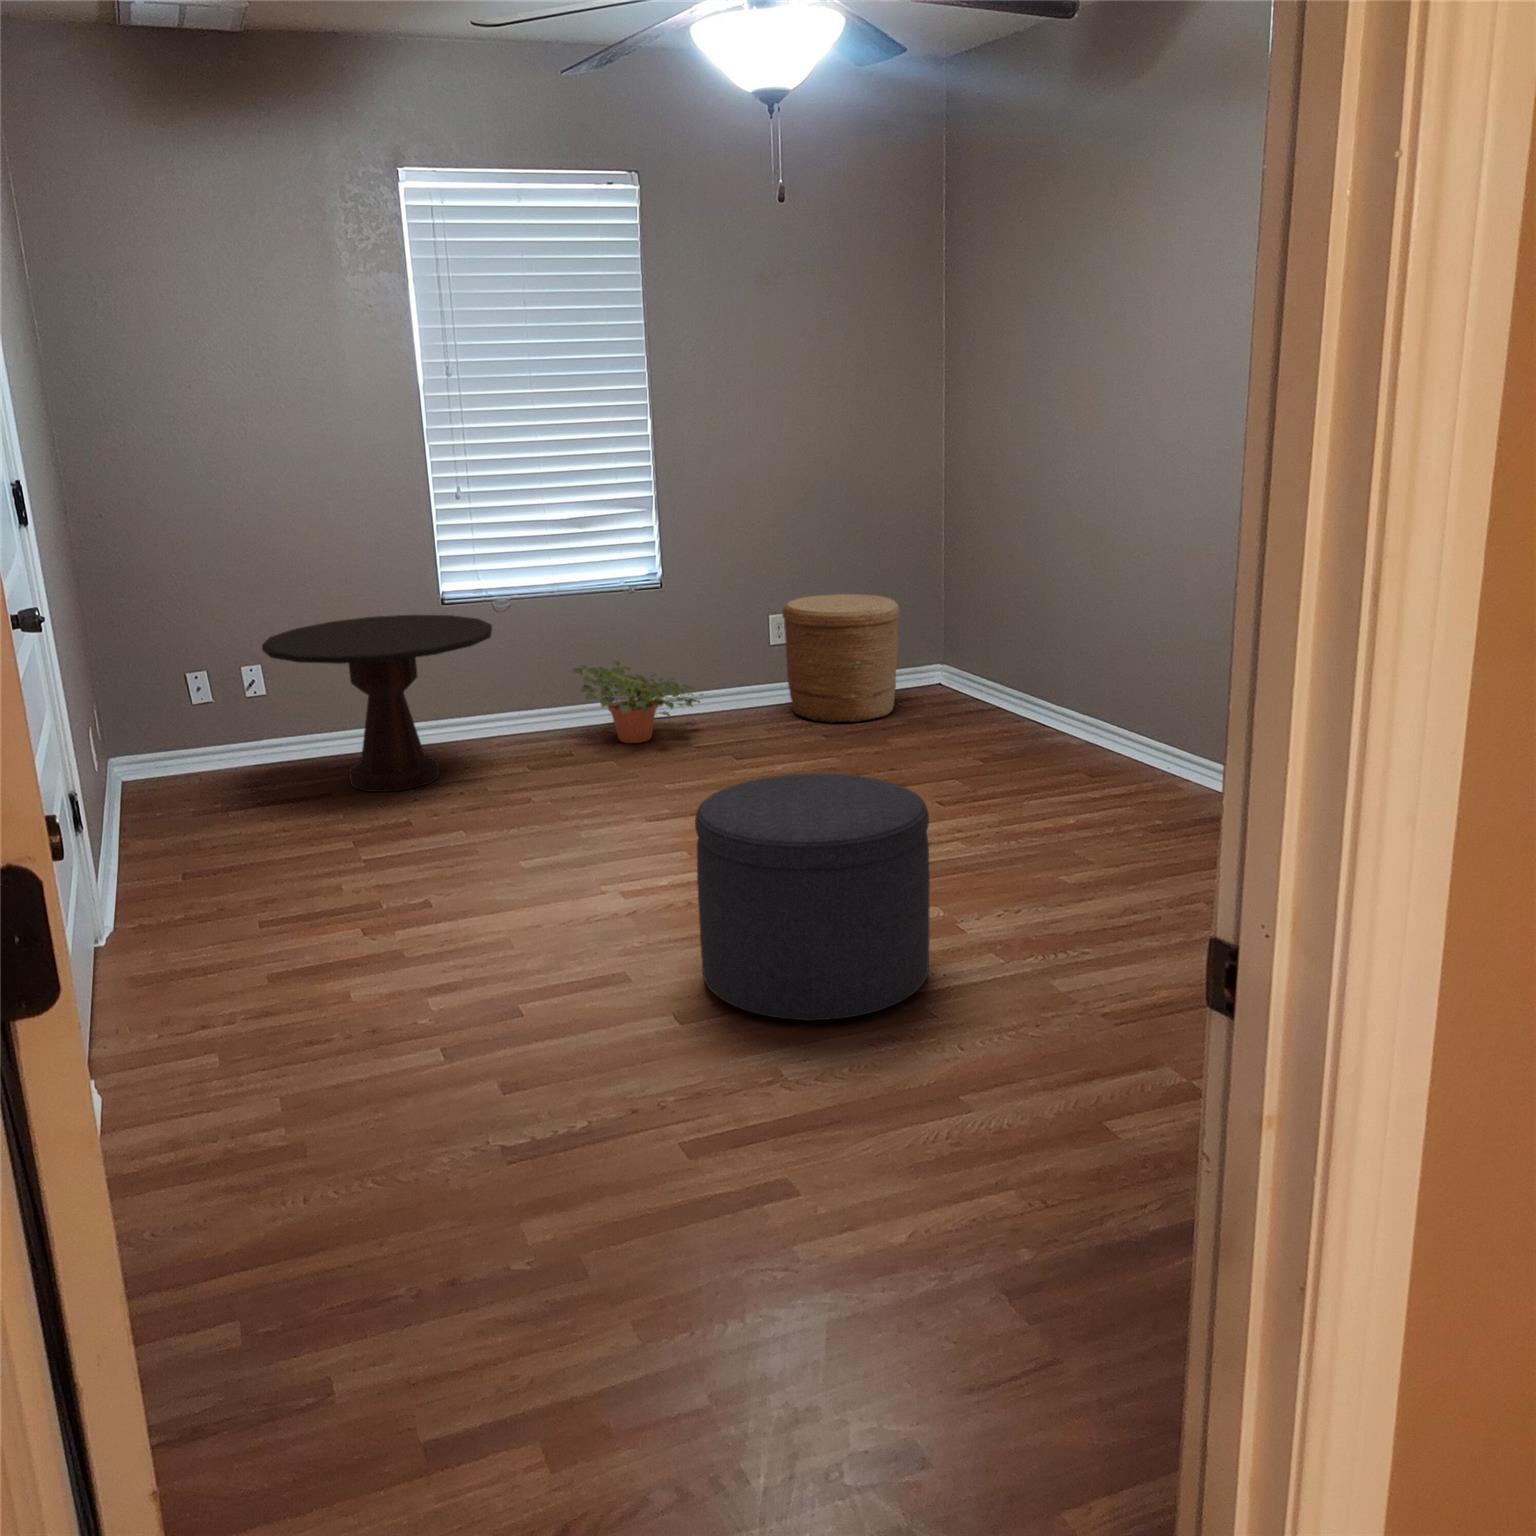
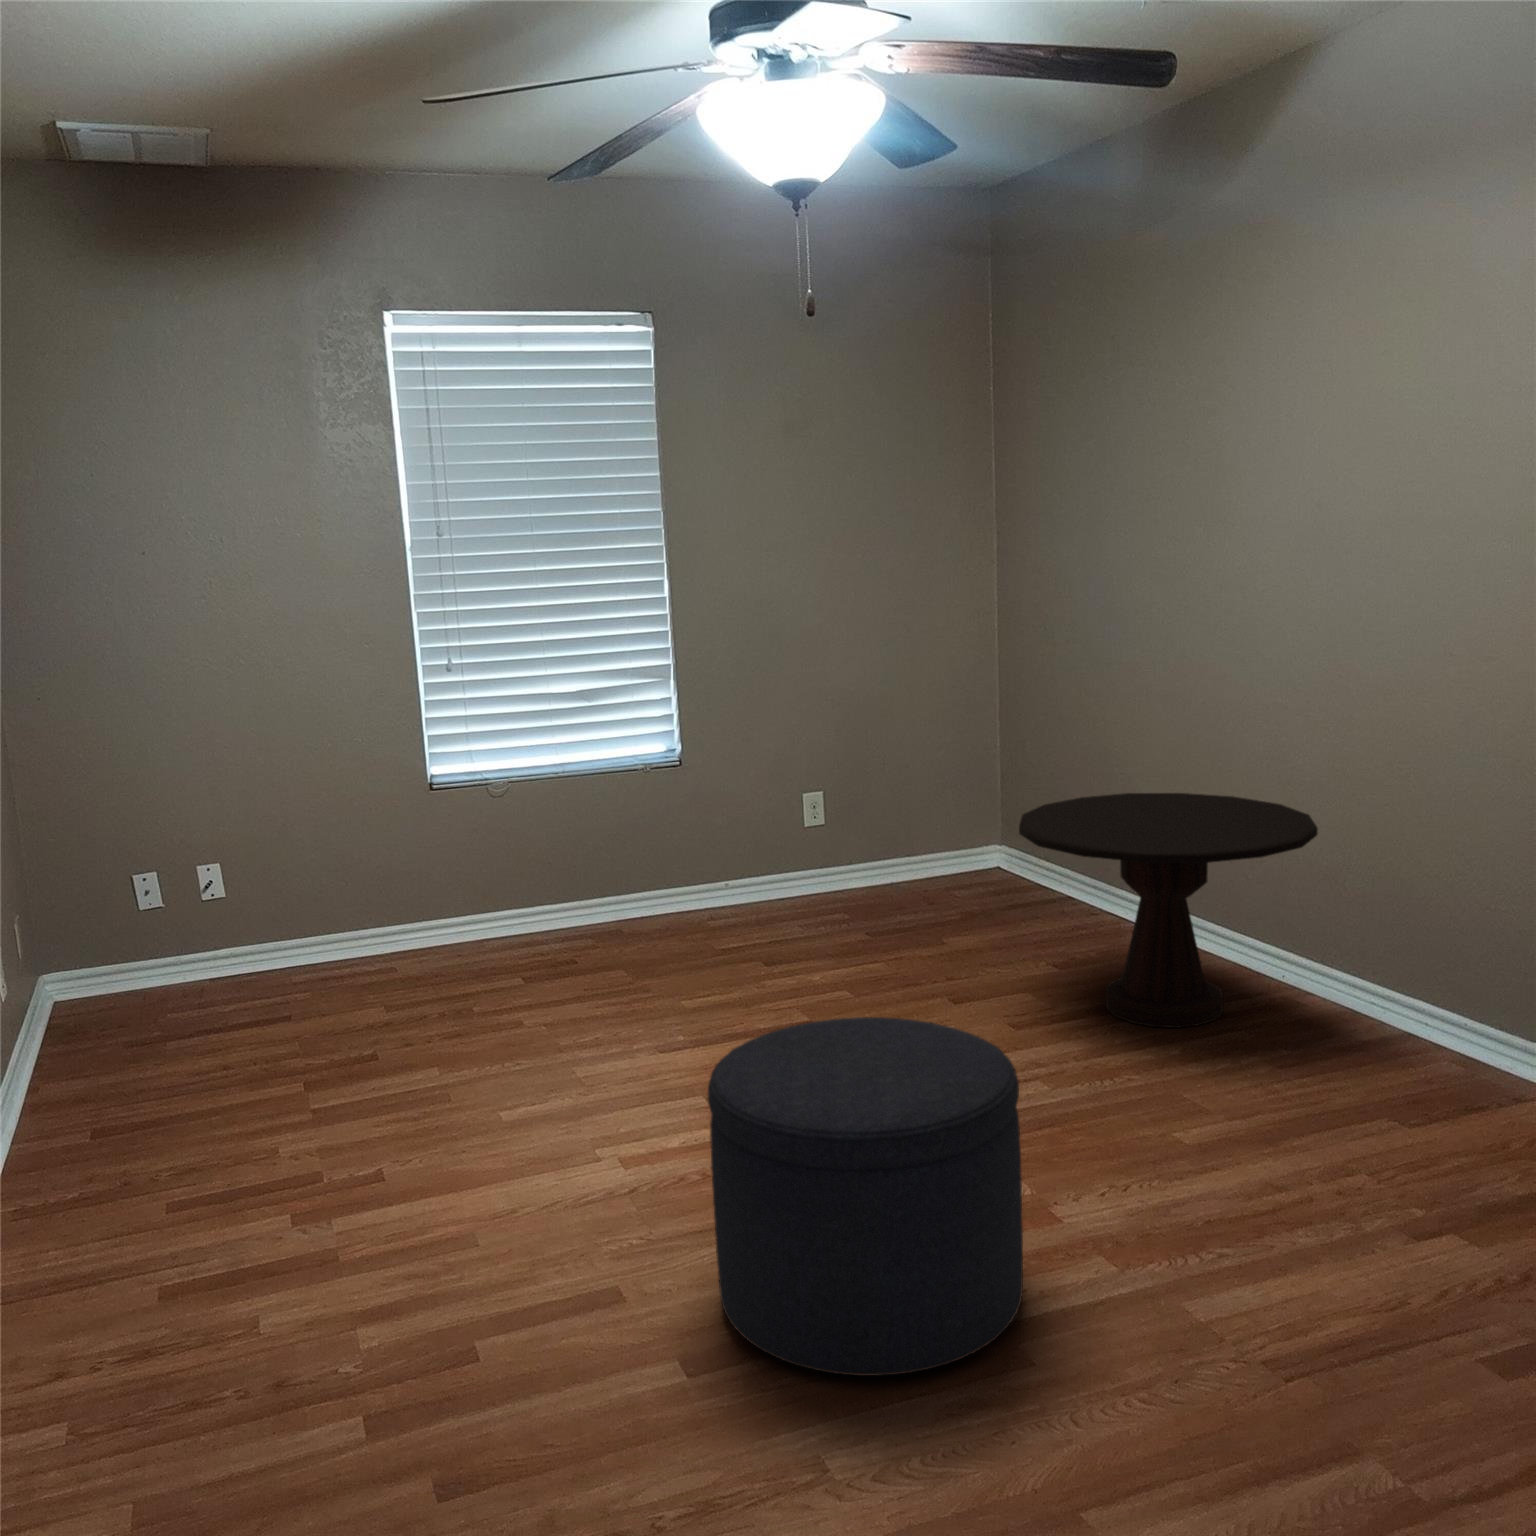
woven basket: present [782,594,900,723] -> none [818,770,952,919]
side table: present [262,615,492,792] -> present [1019,793,1318,1028]
potted plant: present [573,661,700,743] -> none [576,851,726,947]

